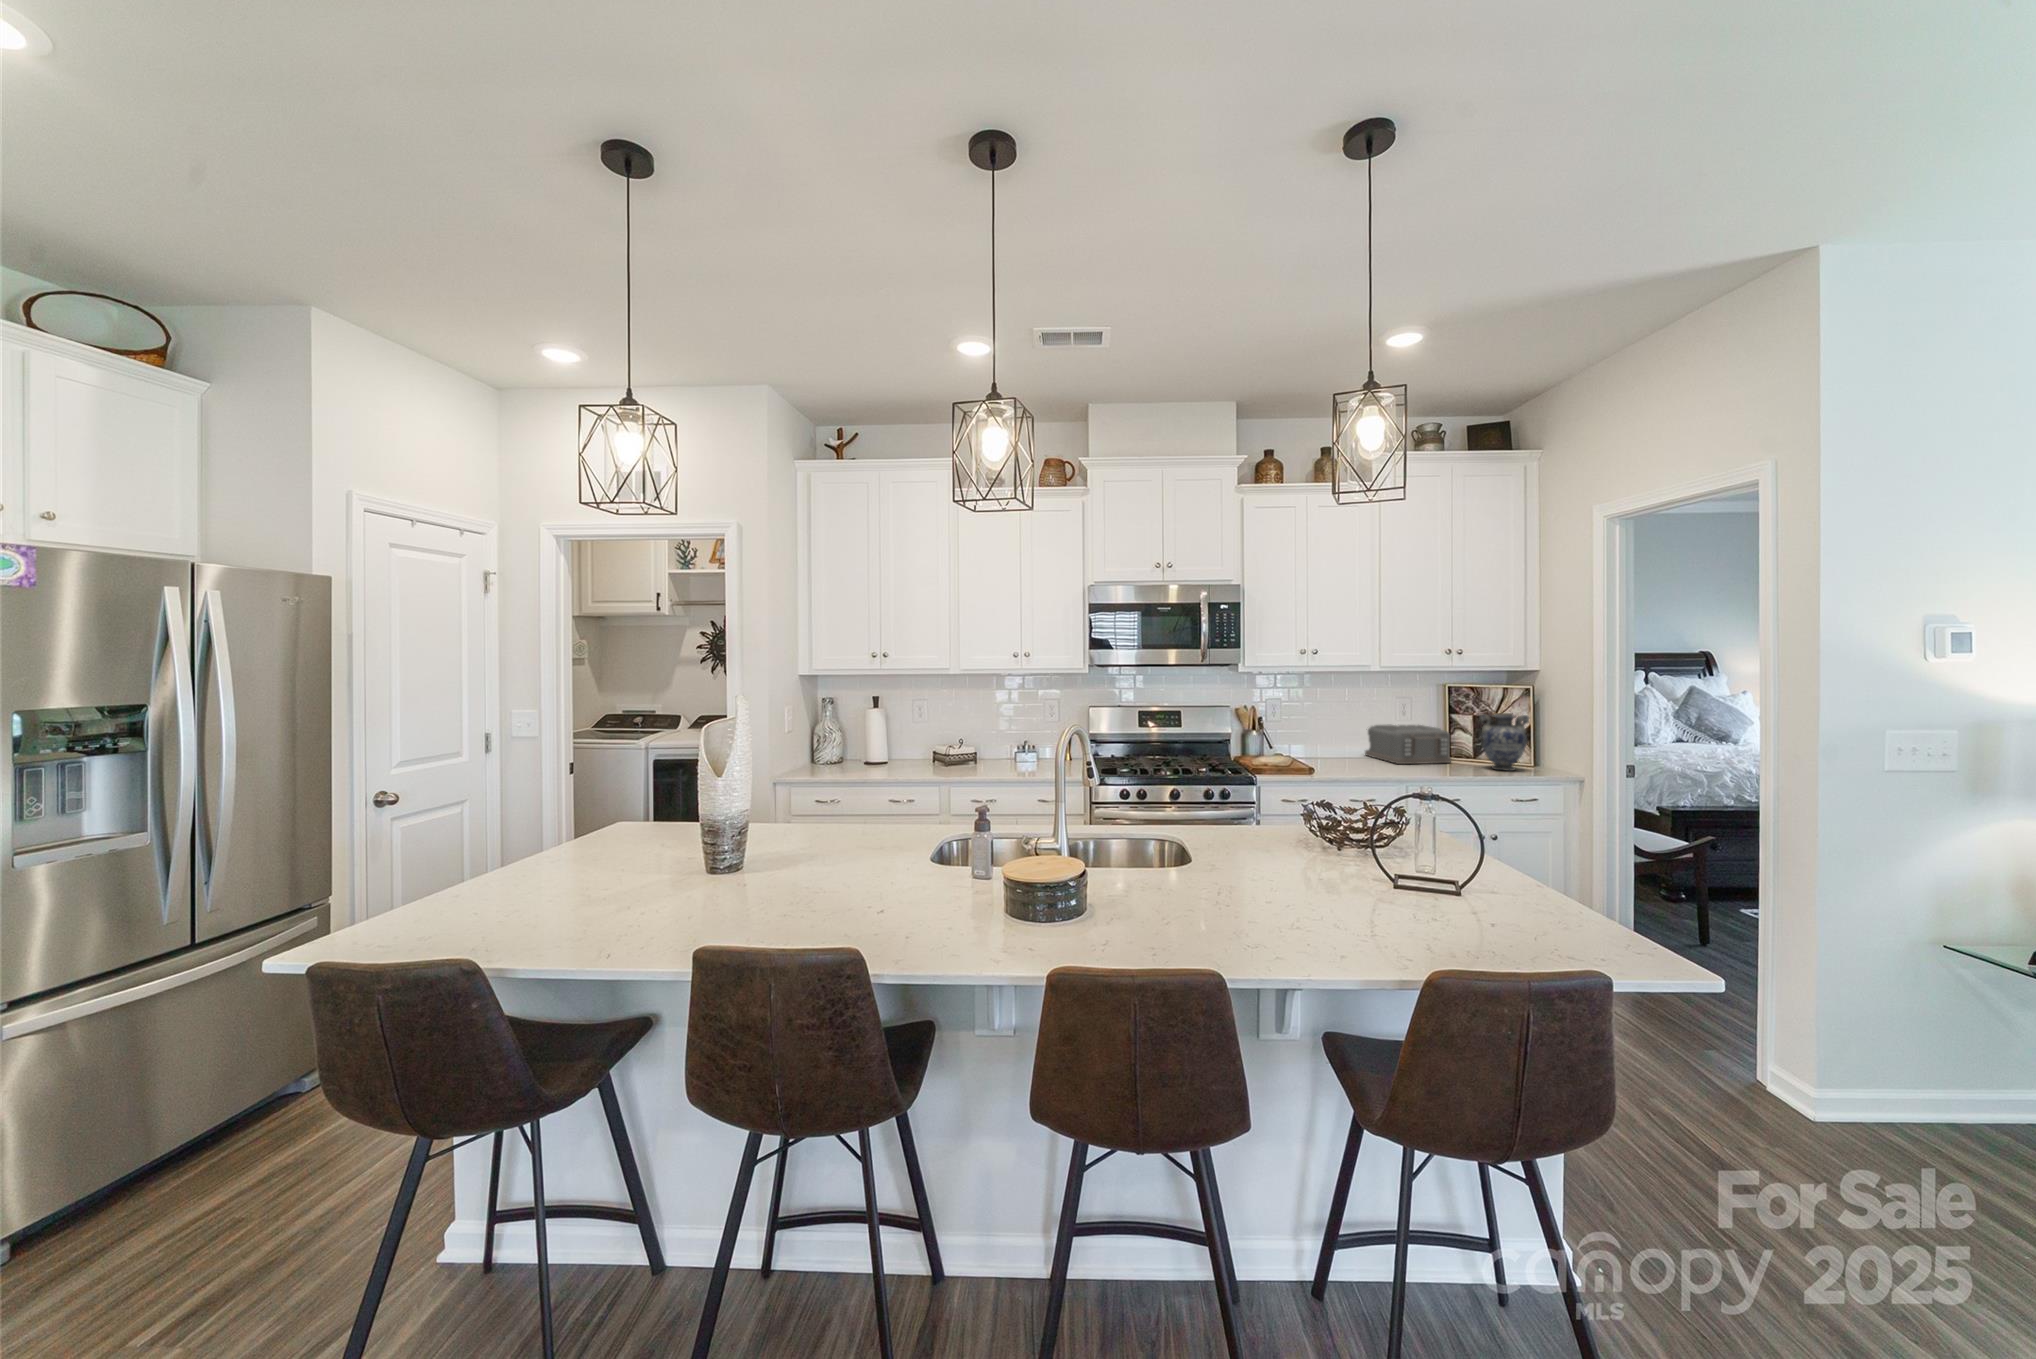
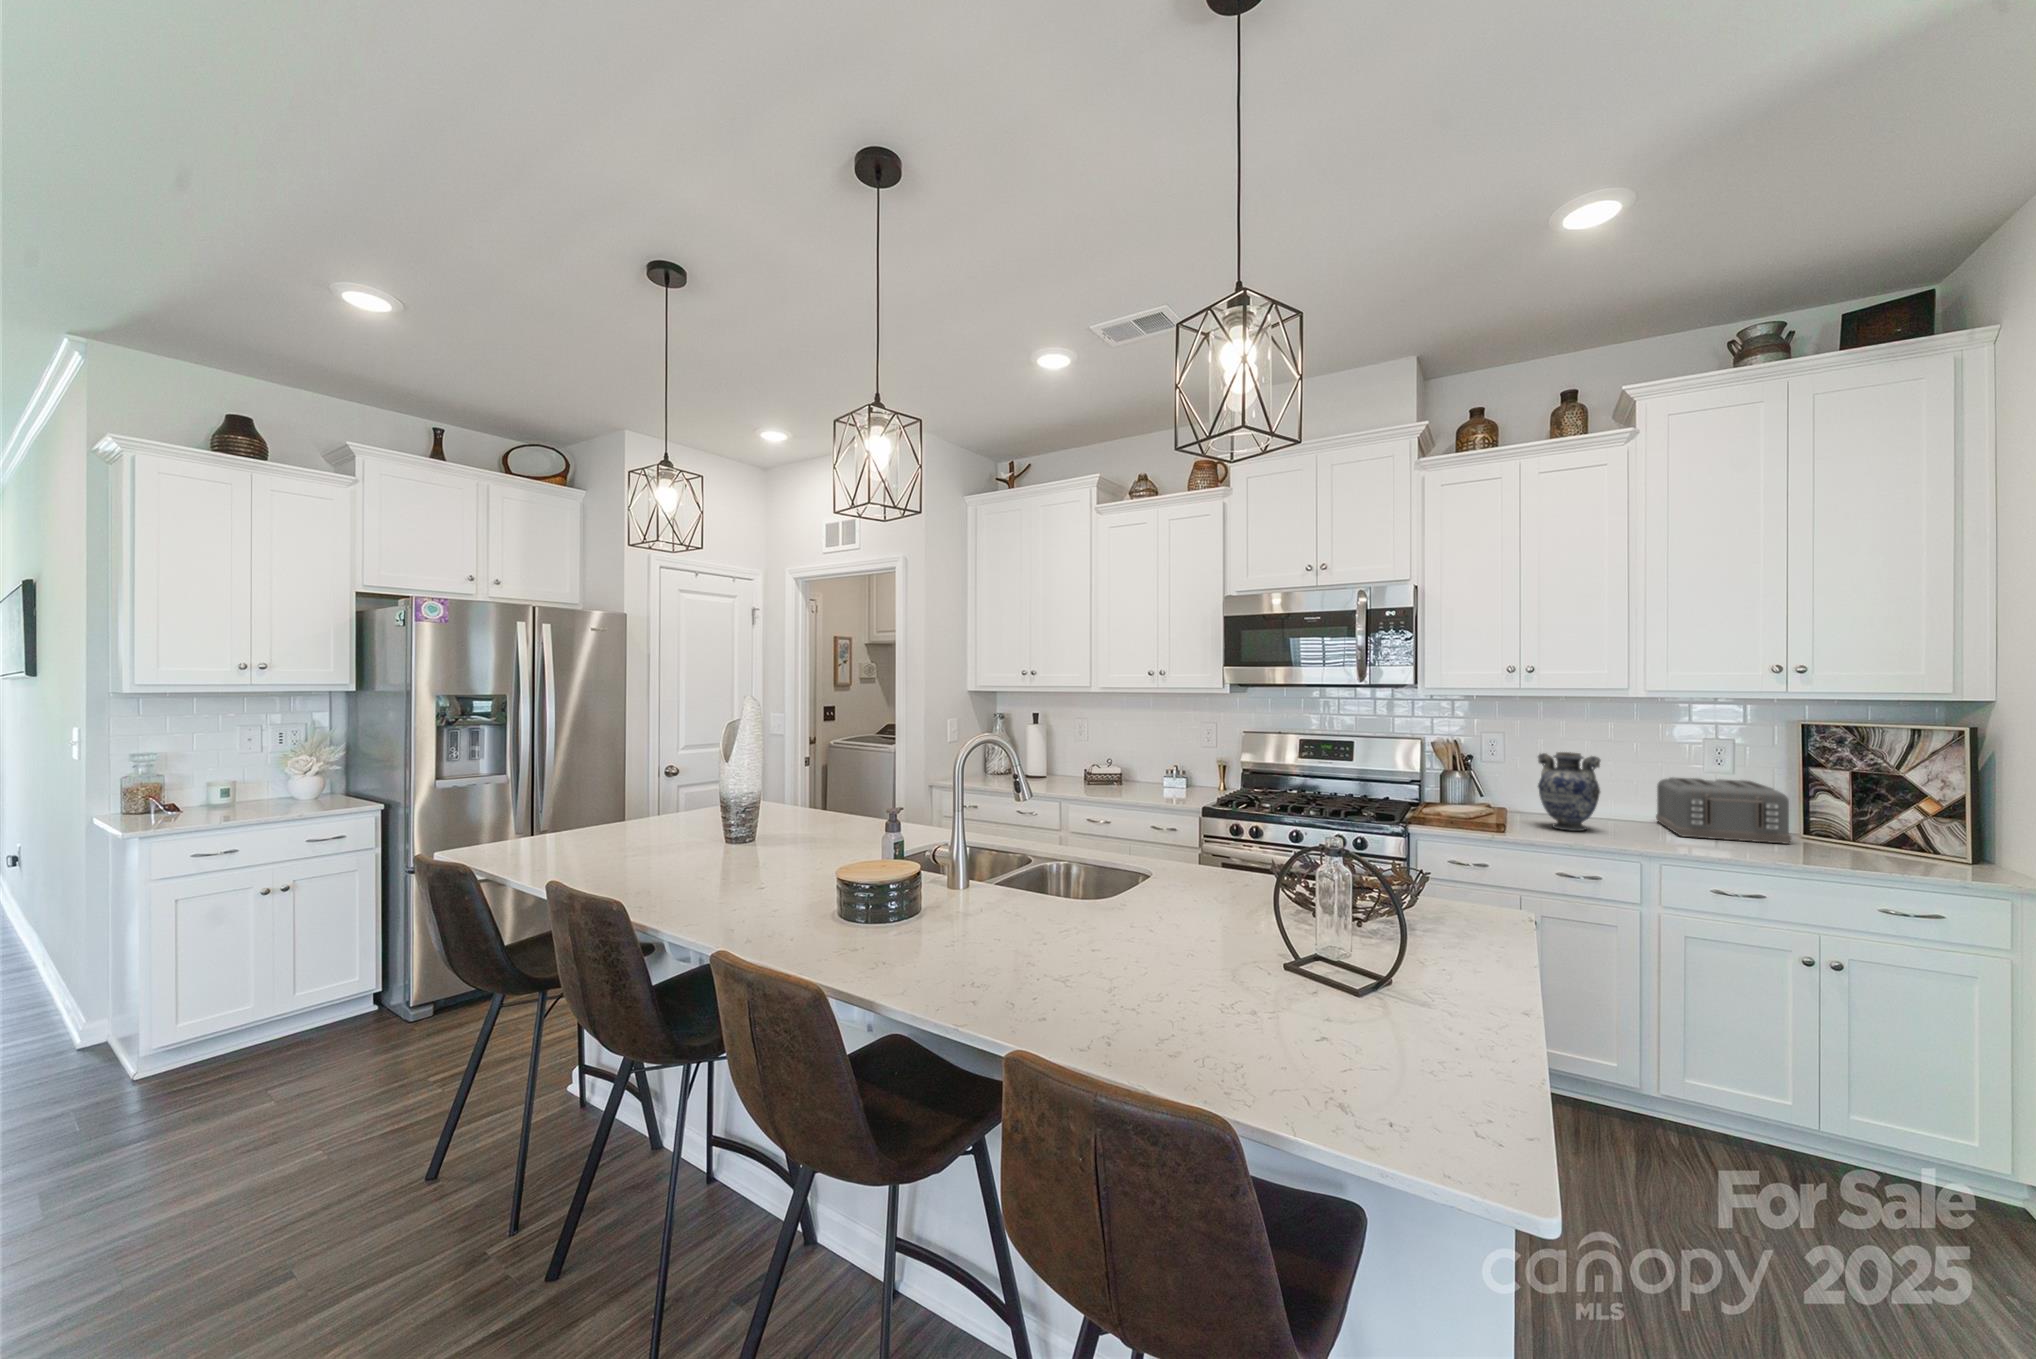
decorative vase: present [1480,713,1529,771] -> present [1538,752,1600,831]

